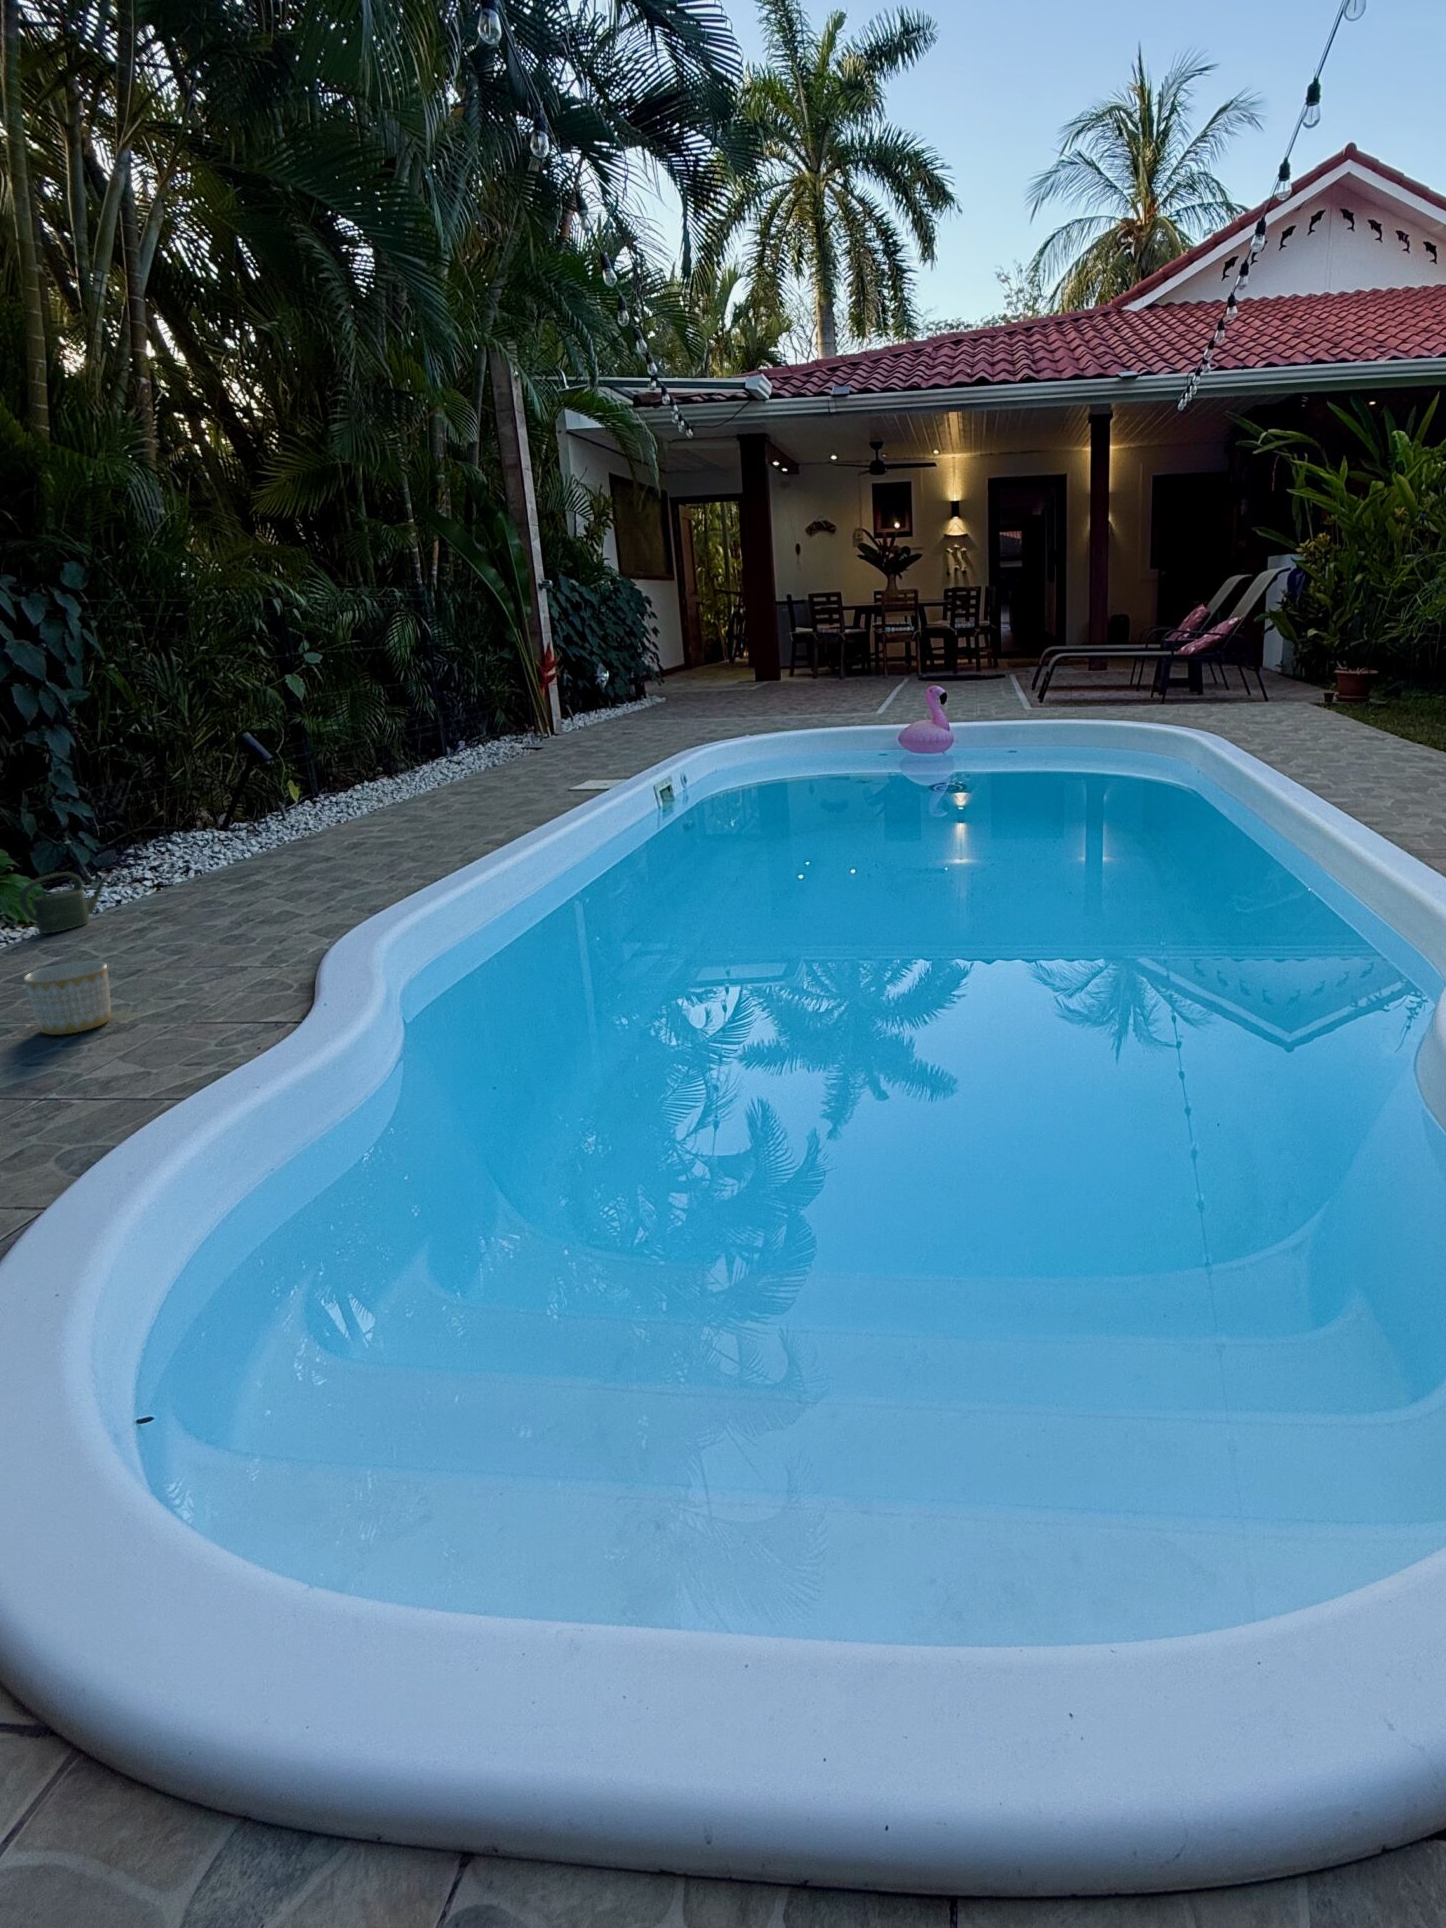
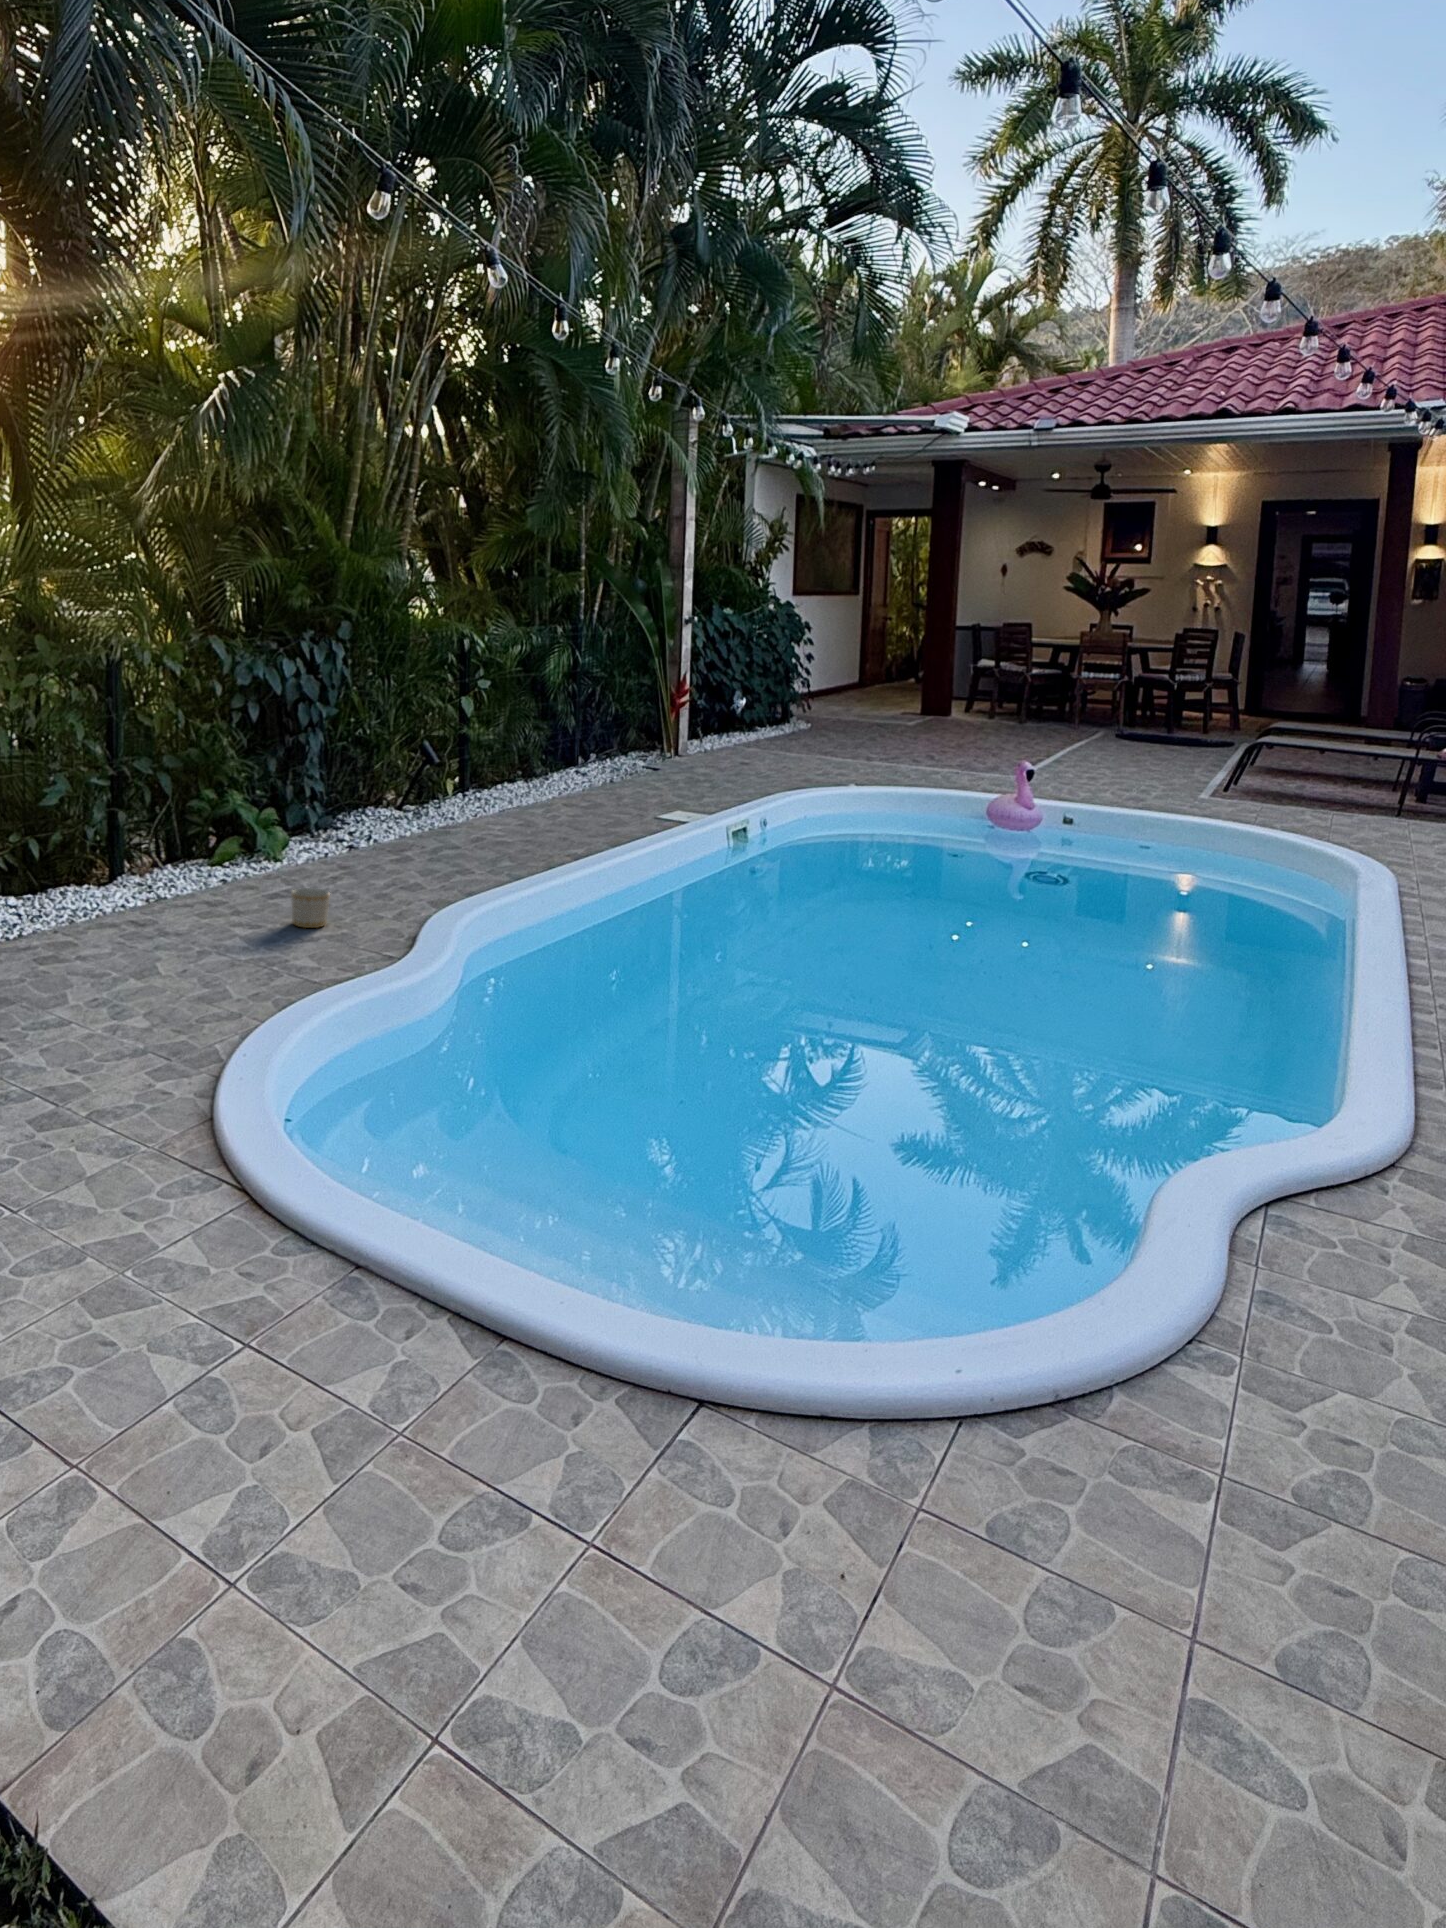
watering can: present [19,872,109,933] -> none [281,831,329,868]

